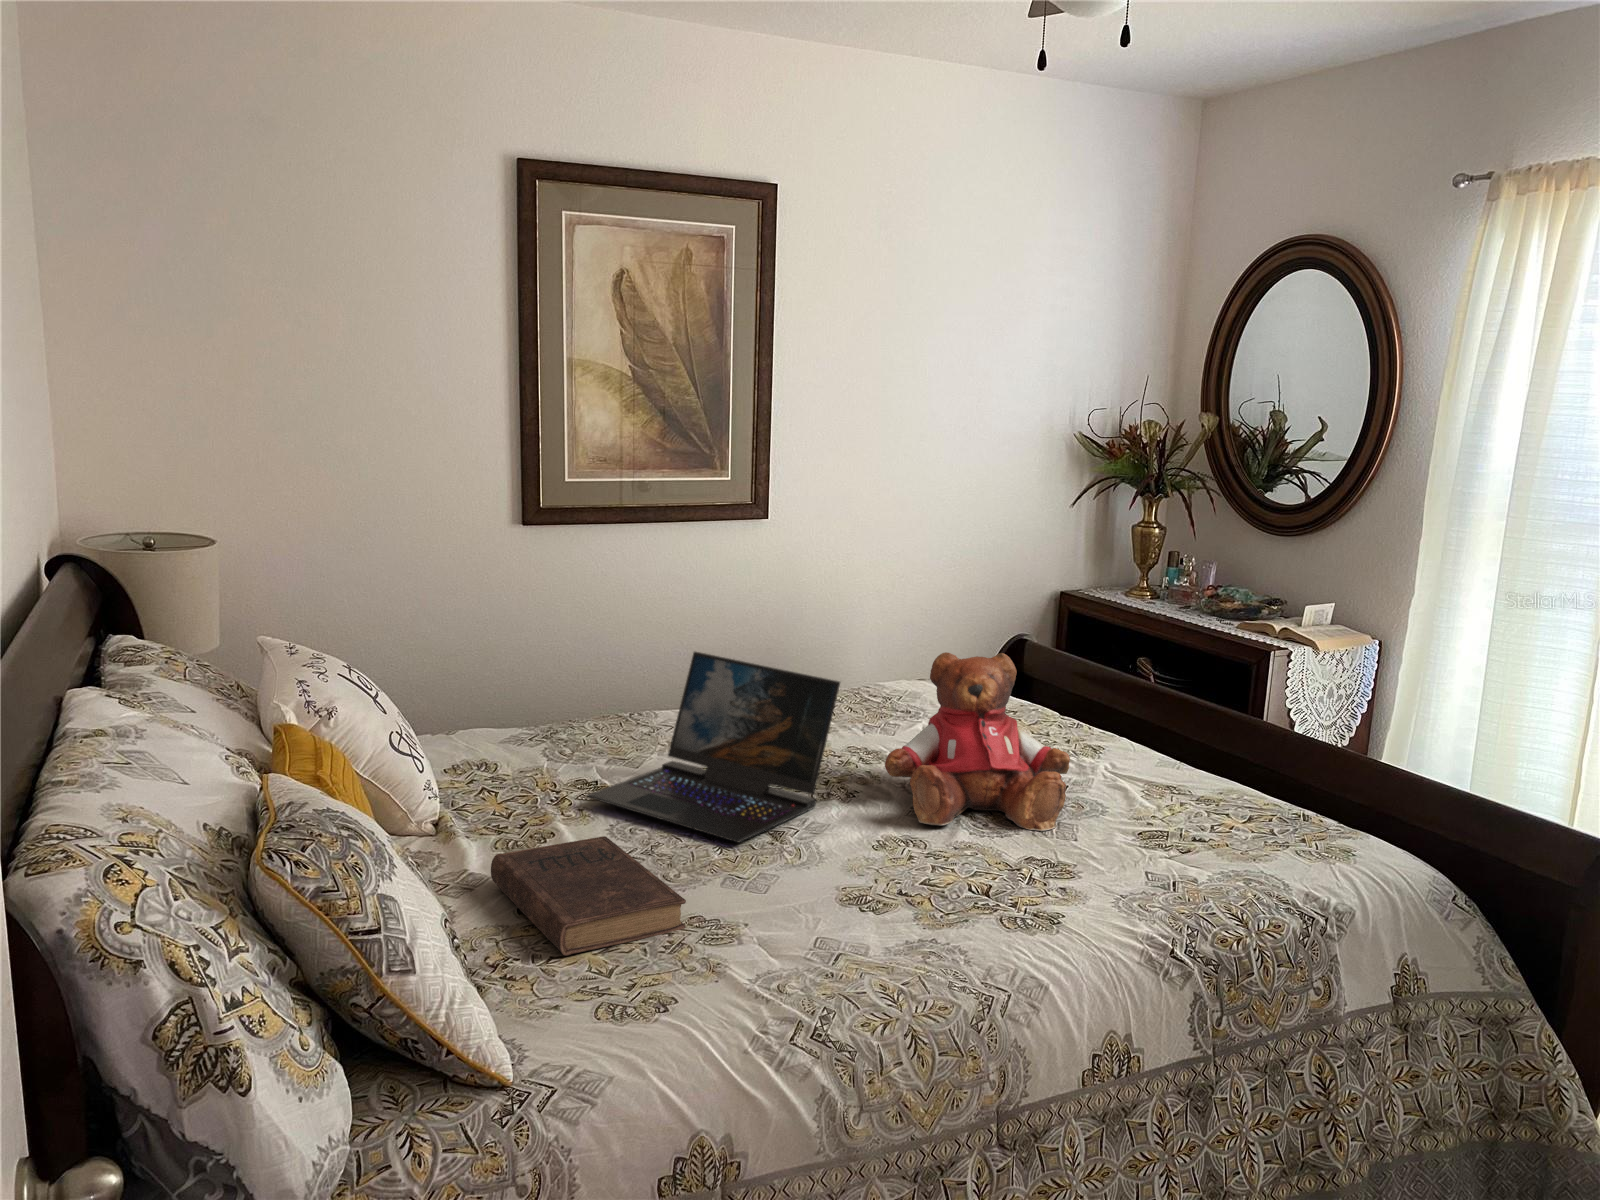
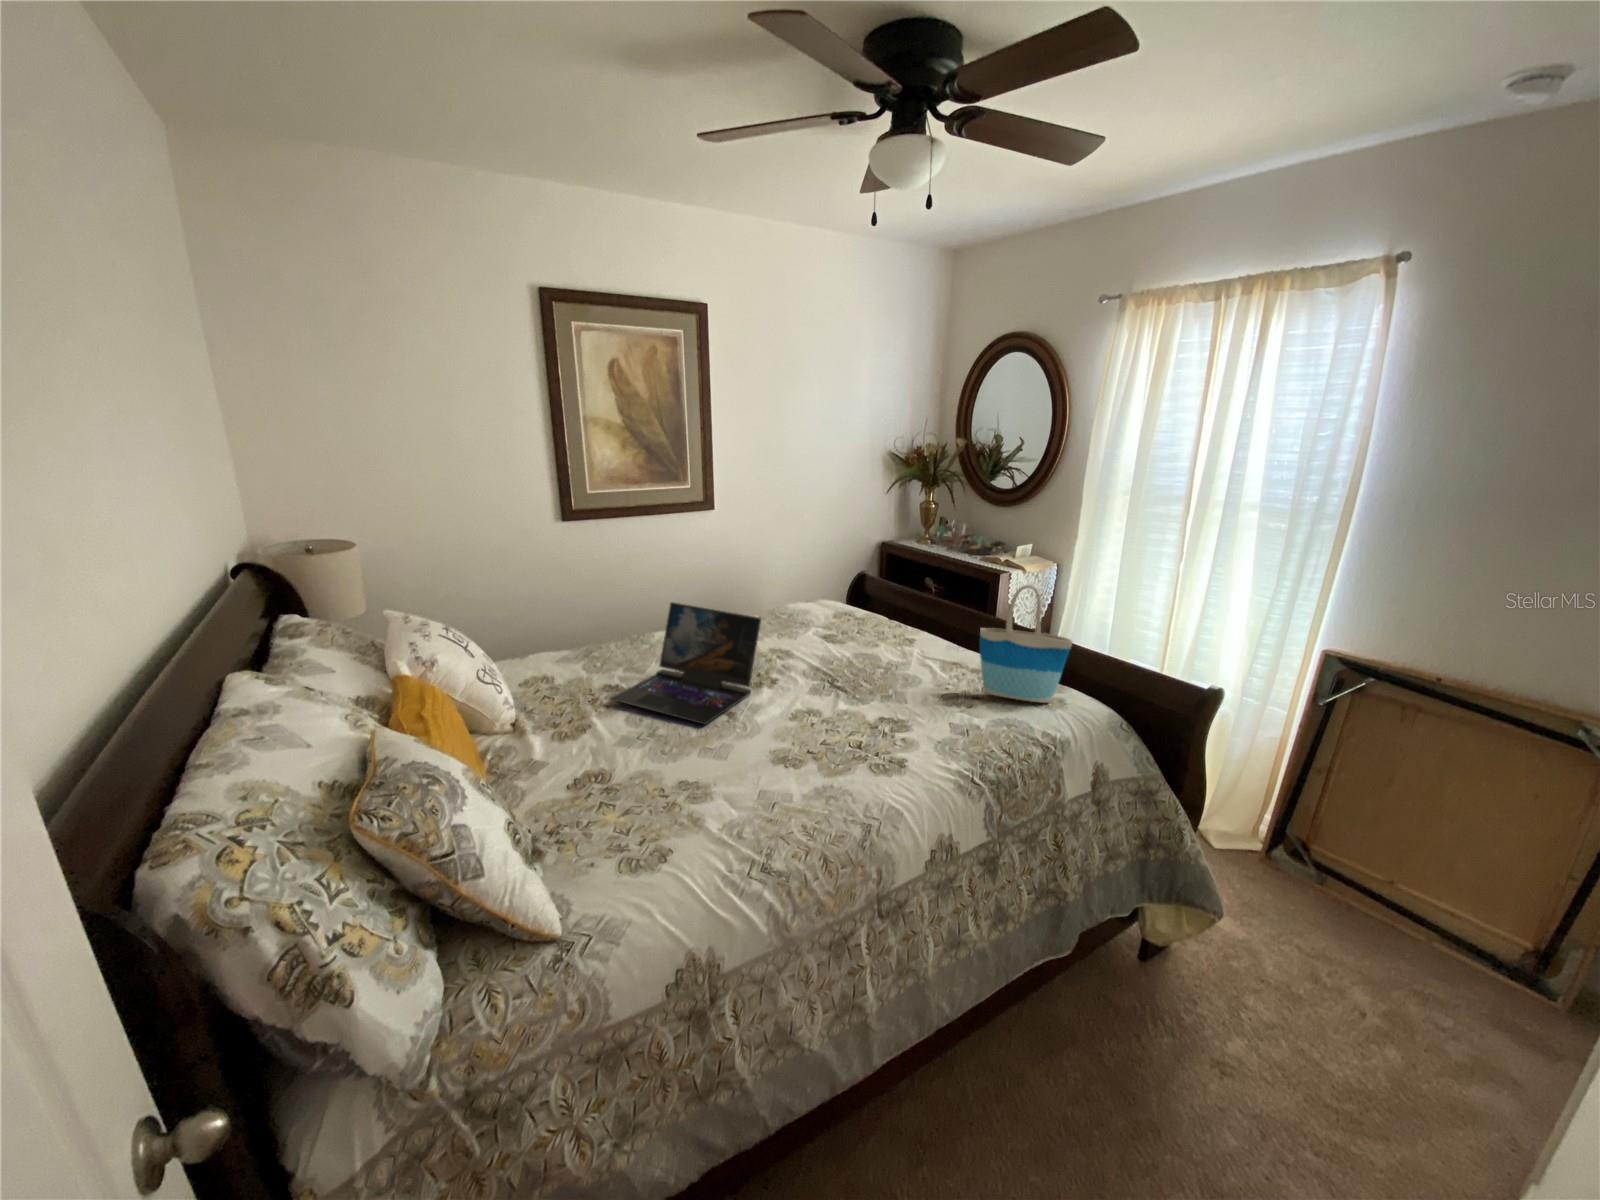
tote bag: none [1204,646,1364,851] -> present [980,585,1073,703]
teddy bear: present [885,652,1070,831] -> none [791,593,900,702]
book: present [491,836,686,956] -> none [547,731,675,822]

